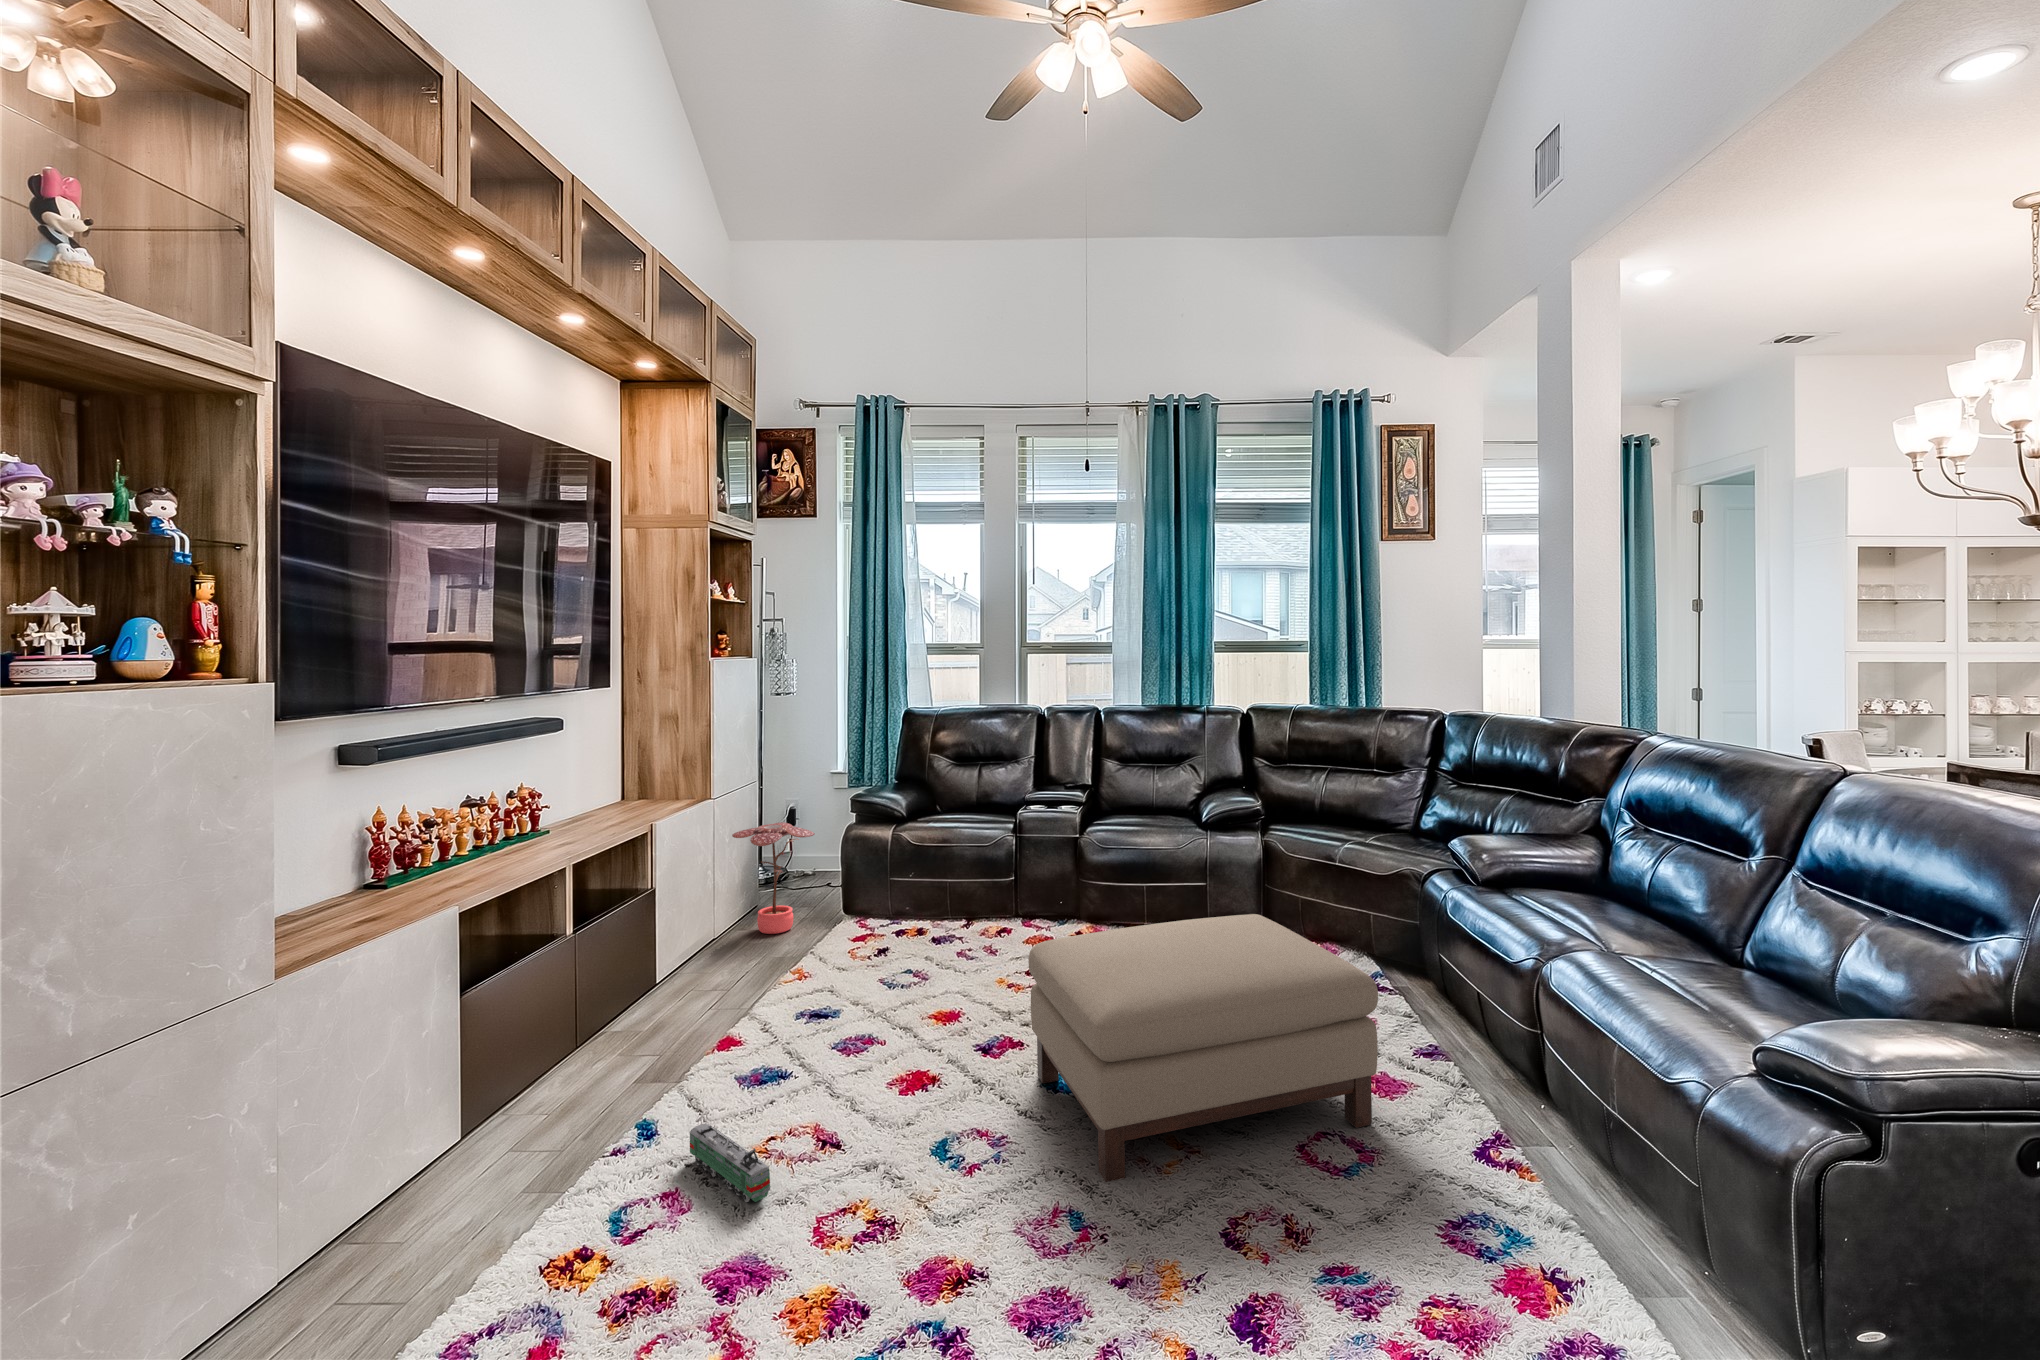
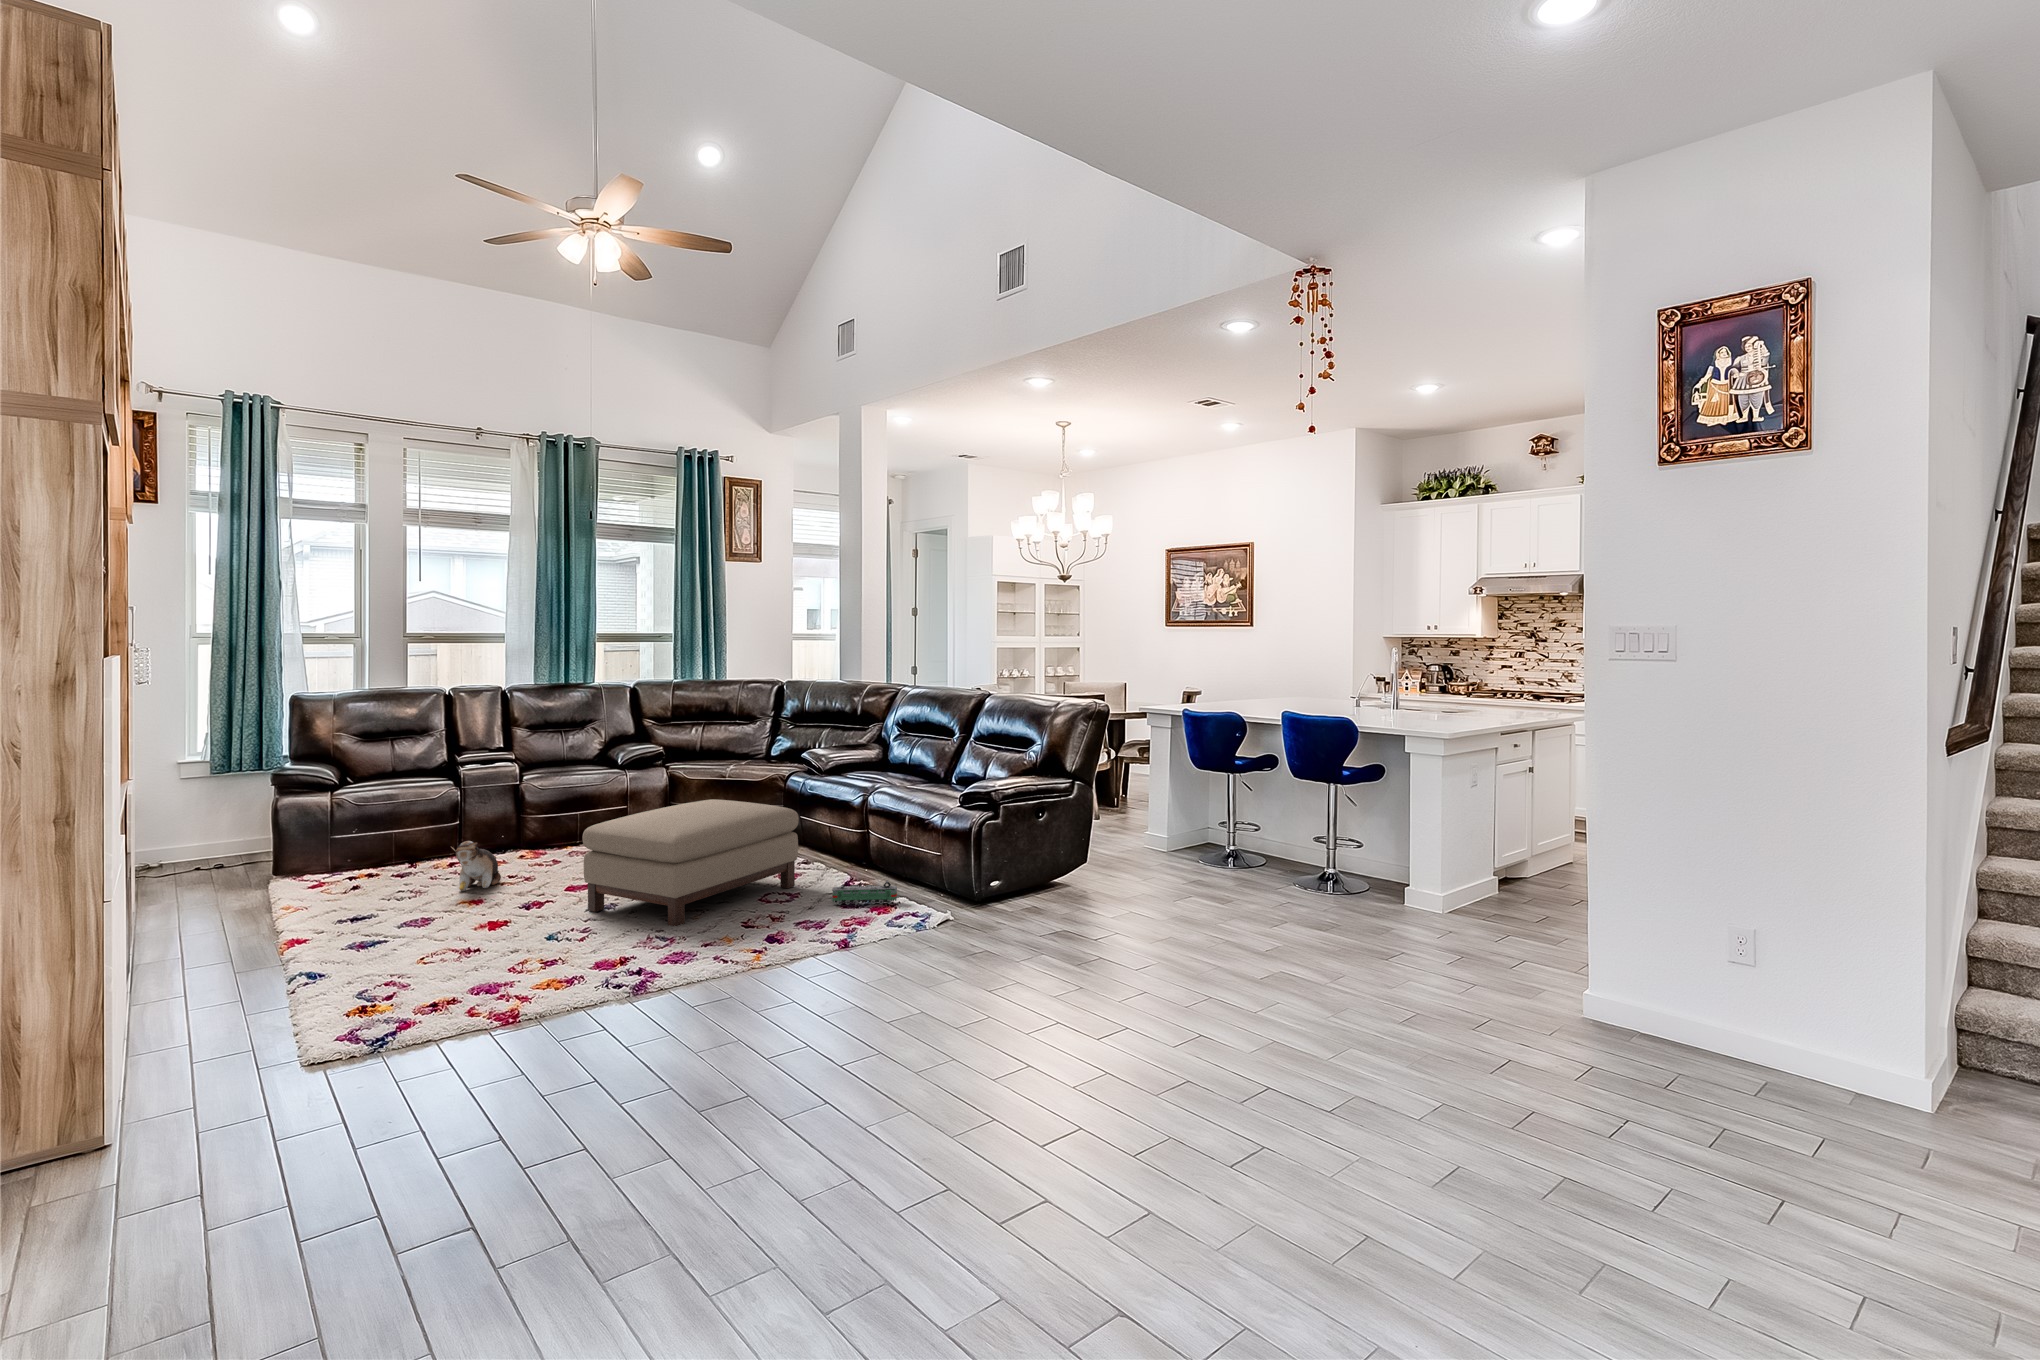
potted plant: present [732,822,815,934] -> none [147,806,250,909]
plush toy: none [945,912,1028,978] -> present [451,841,501,891]
toy train: present [690,1123,770,1202] -> present [830,880,899,905]

